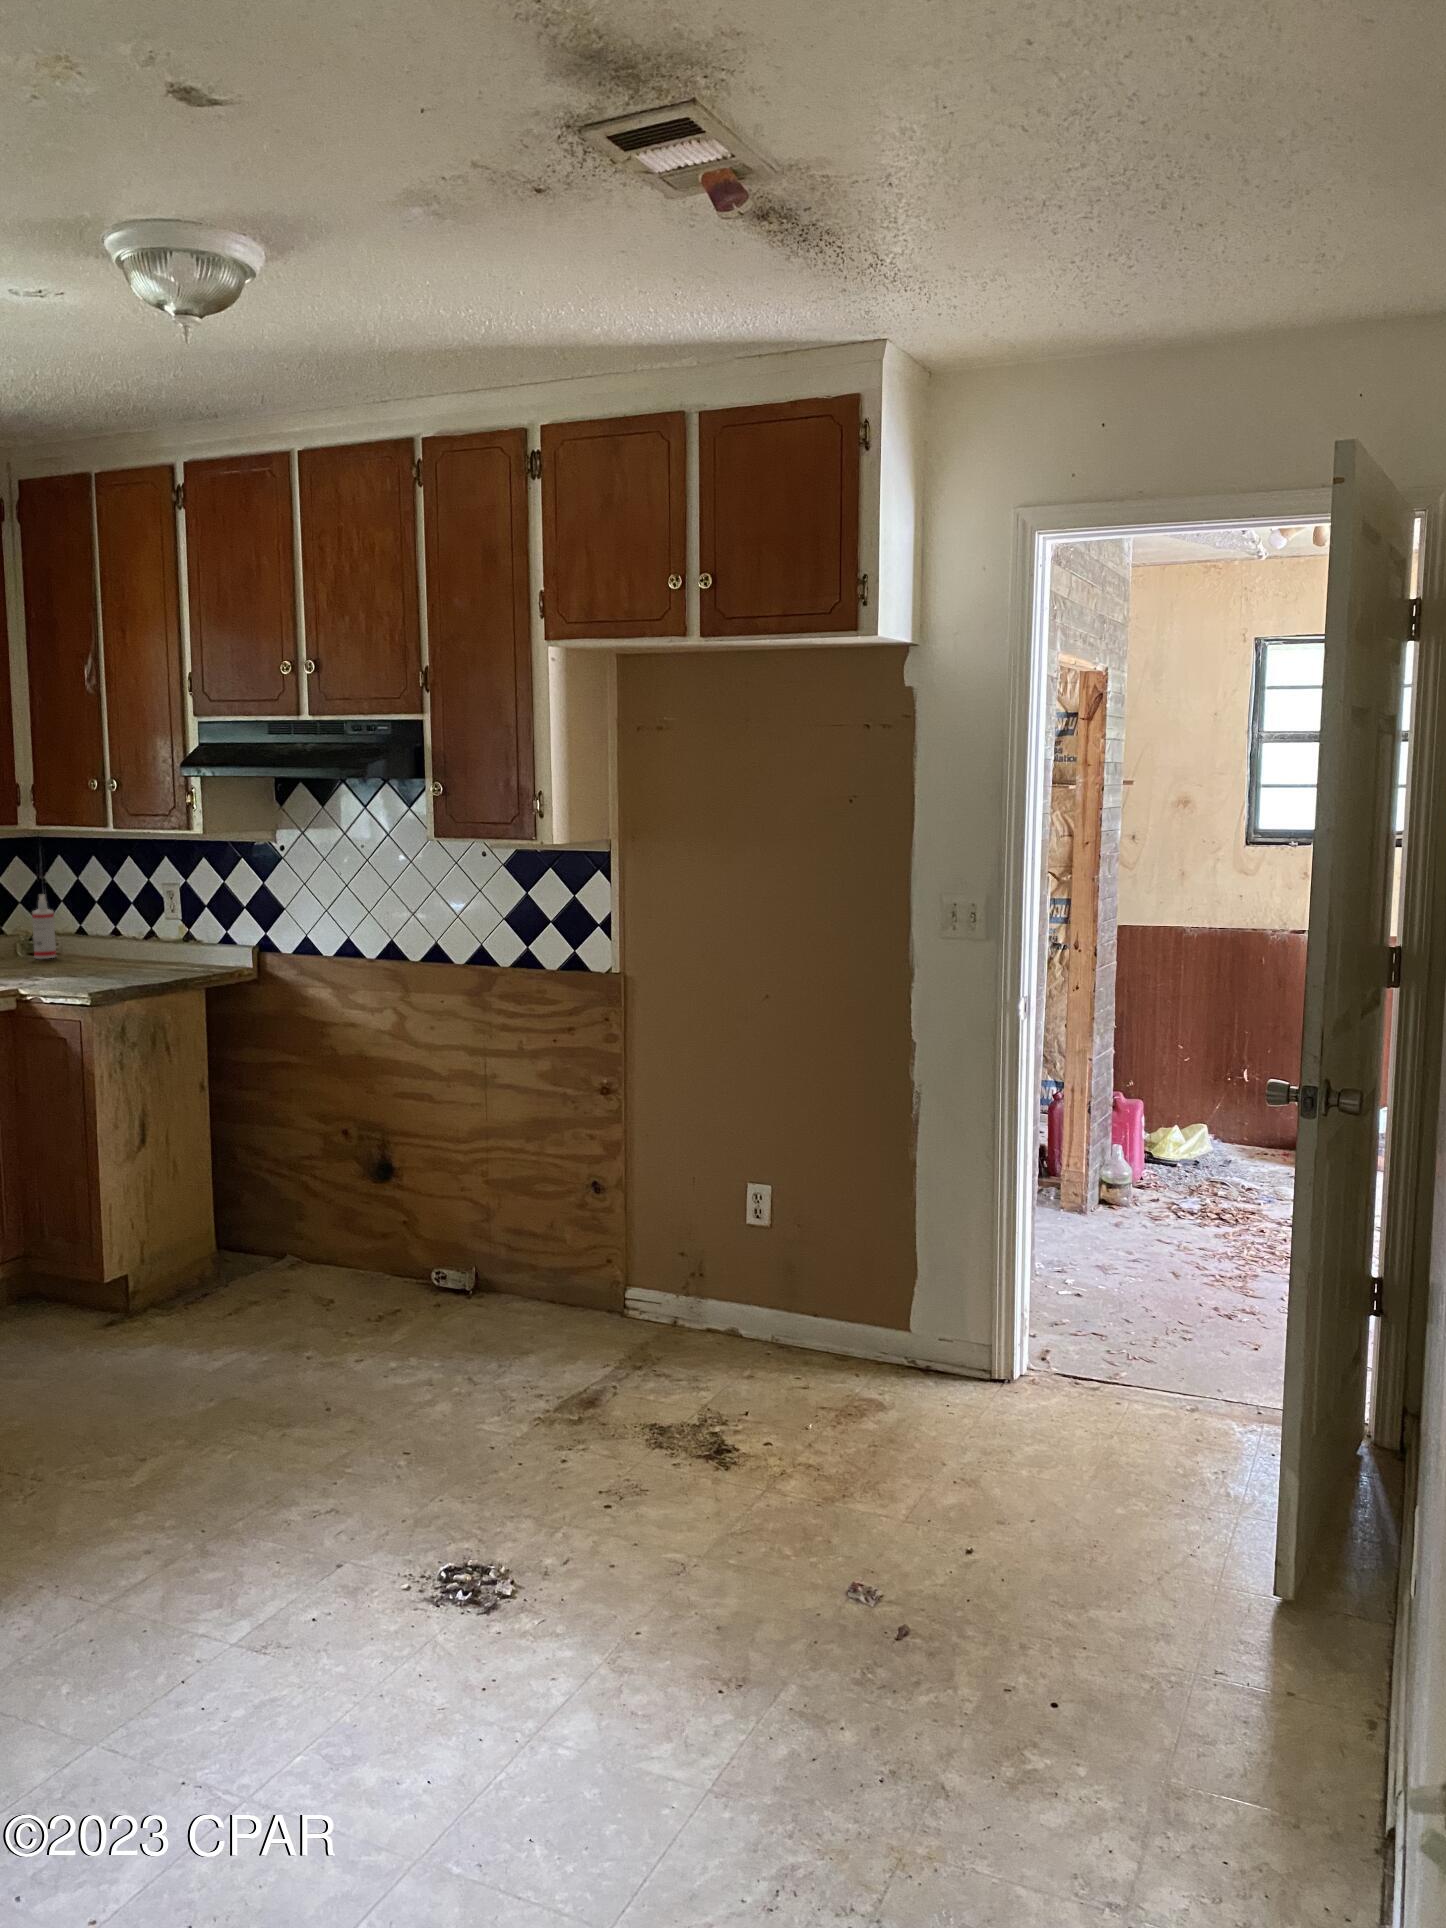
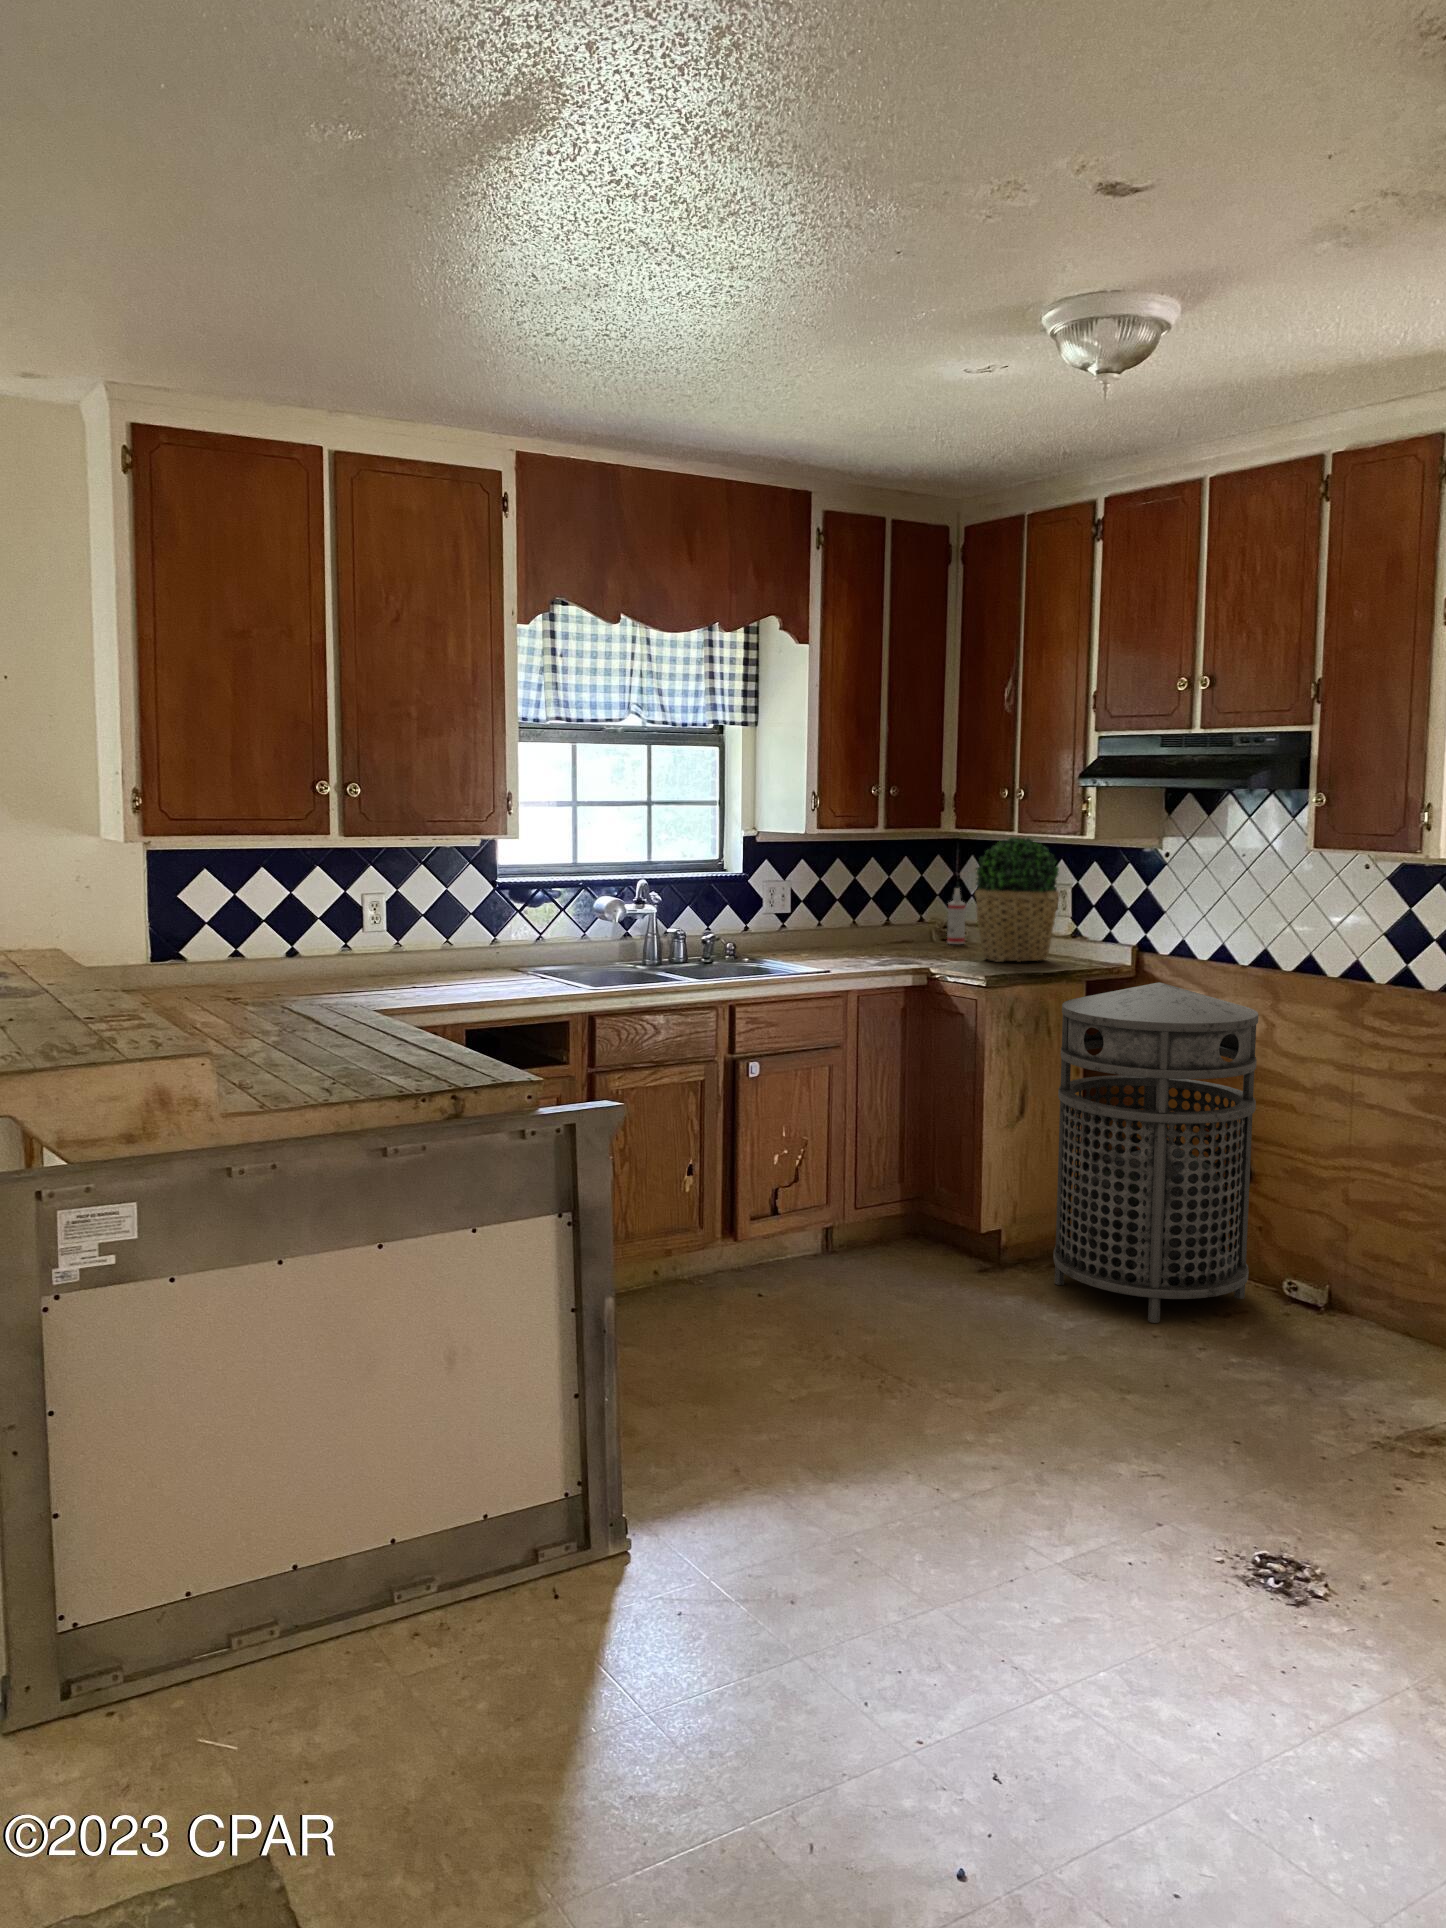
potted plant: none [62,834,167,976] -> present [975,837,1060,962]
trash can: none [181,984,399,1343] -> present [1053,982,1259,1323]

